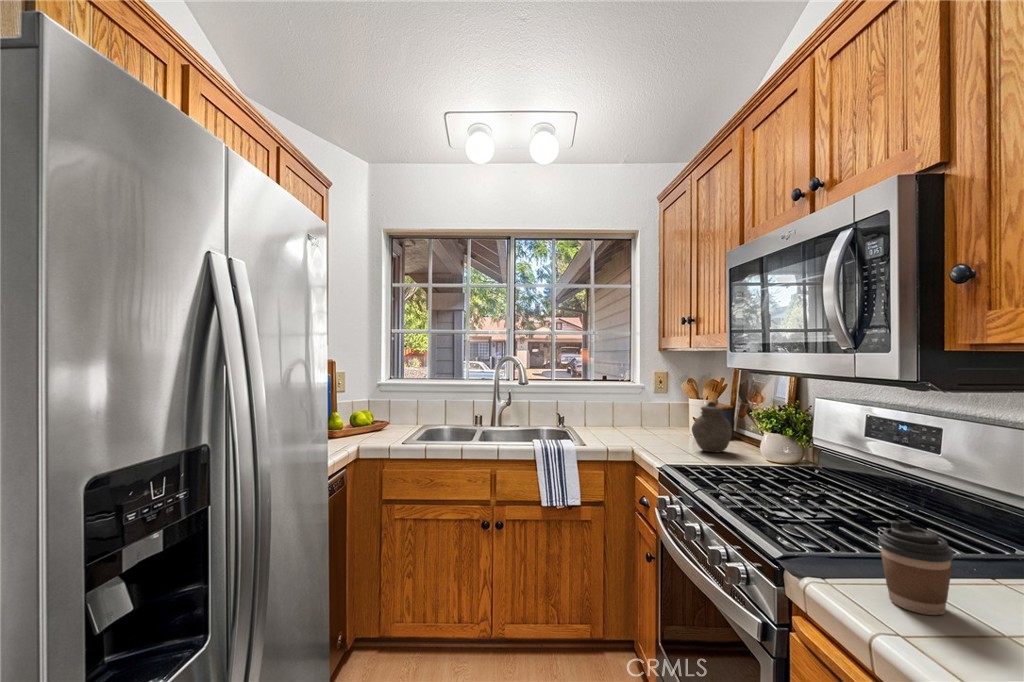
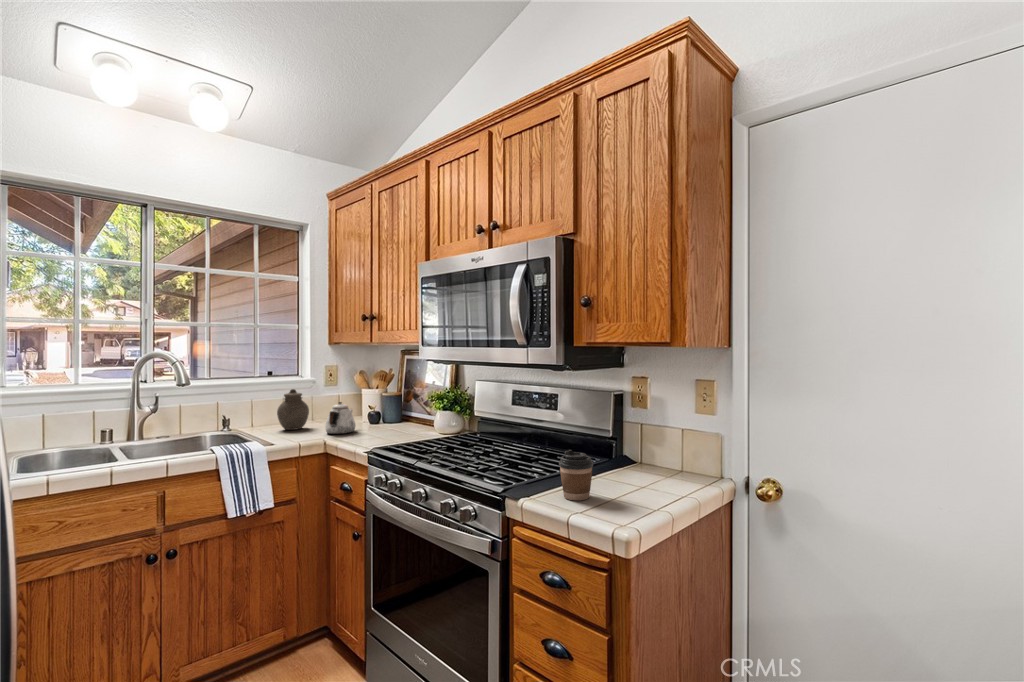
jar: present [693,402,732,452] -> present [277,389,309,430]
teapot: none [640,410,672,444] -> present [325,402,355,434]

